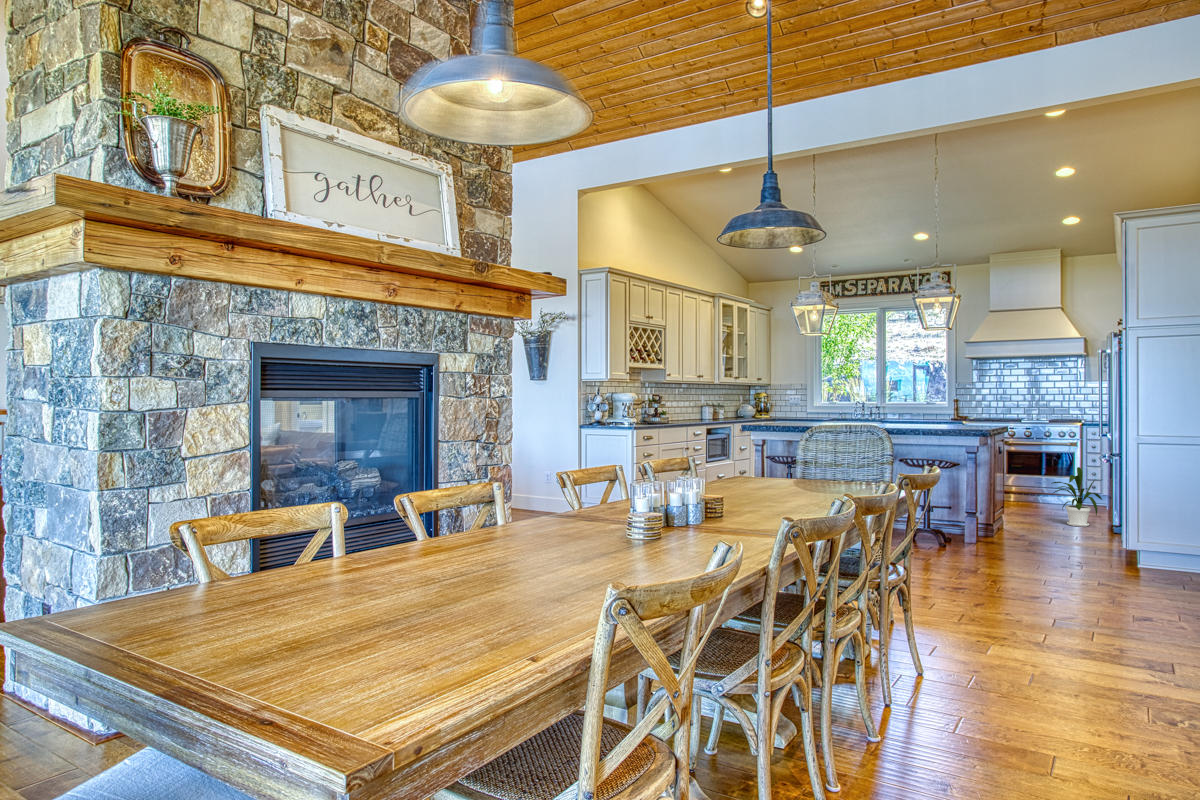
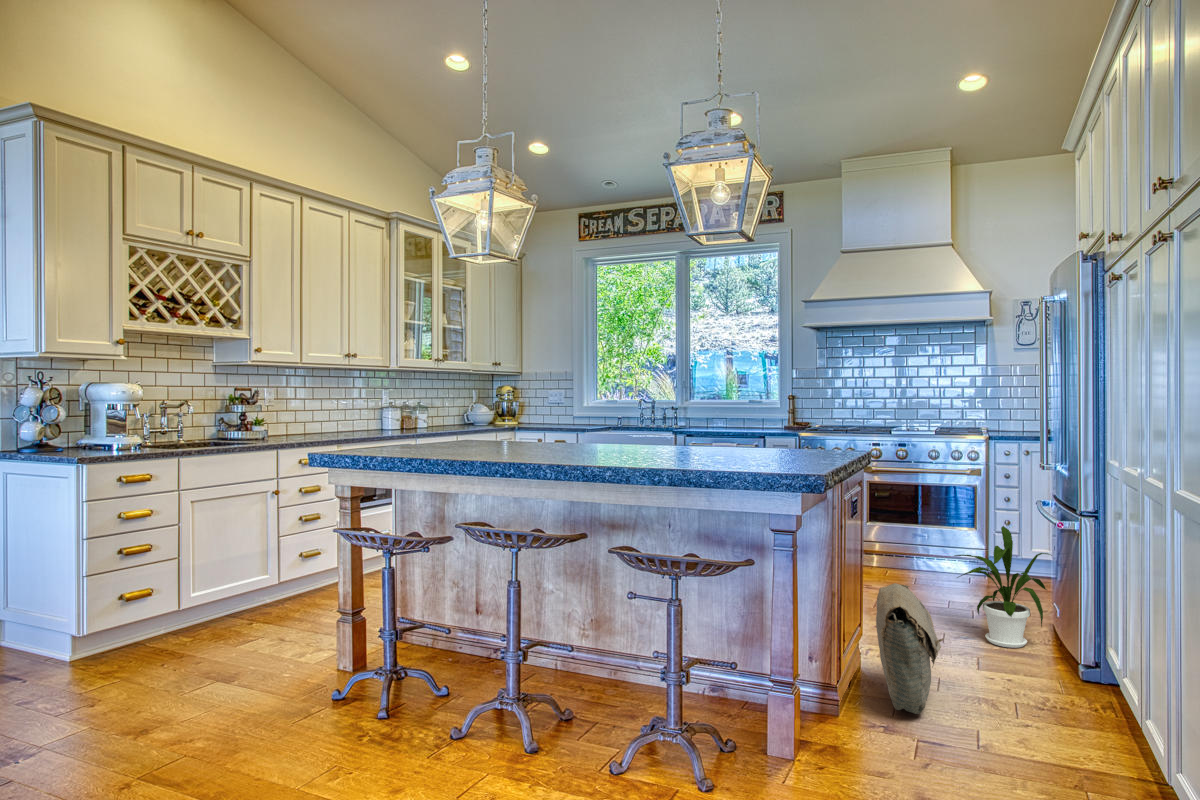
bag: none [1002,485,1035,537] -> present [876,583,944,714]

